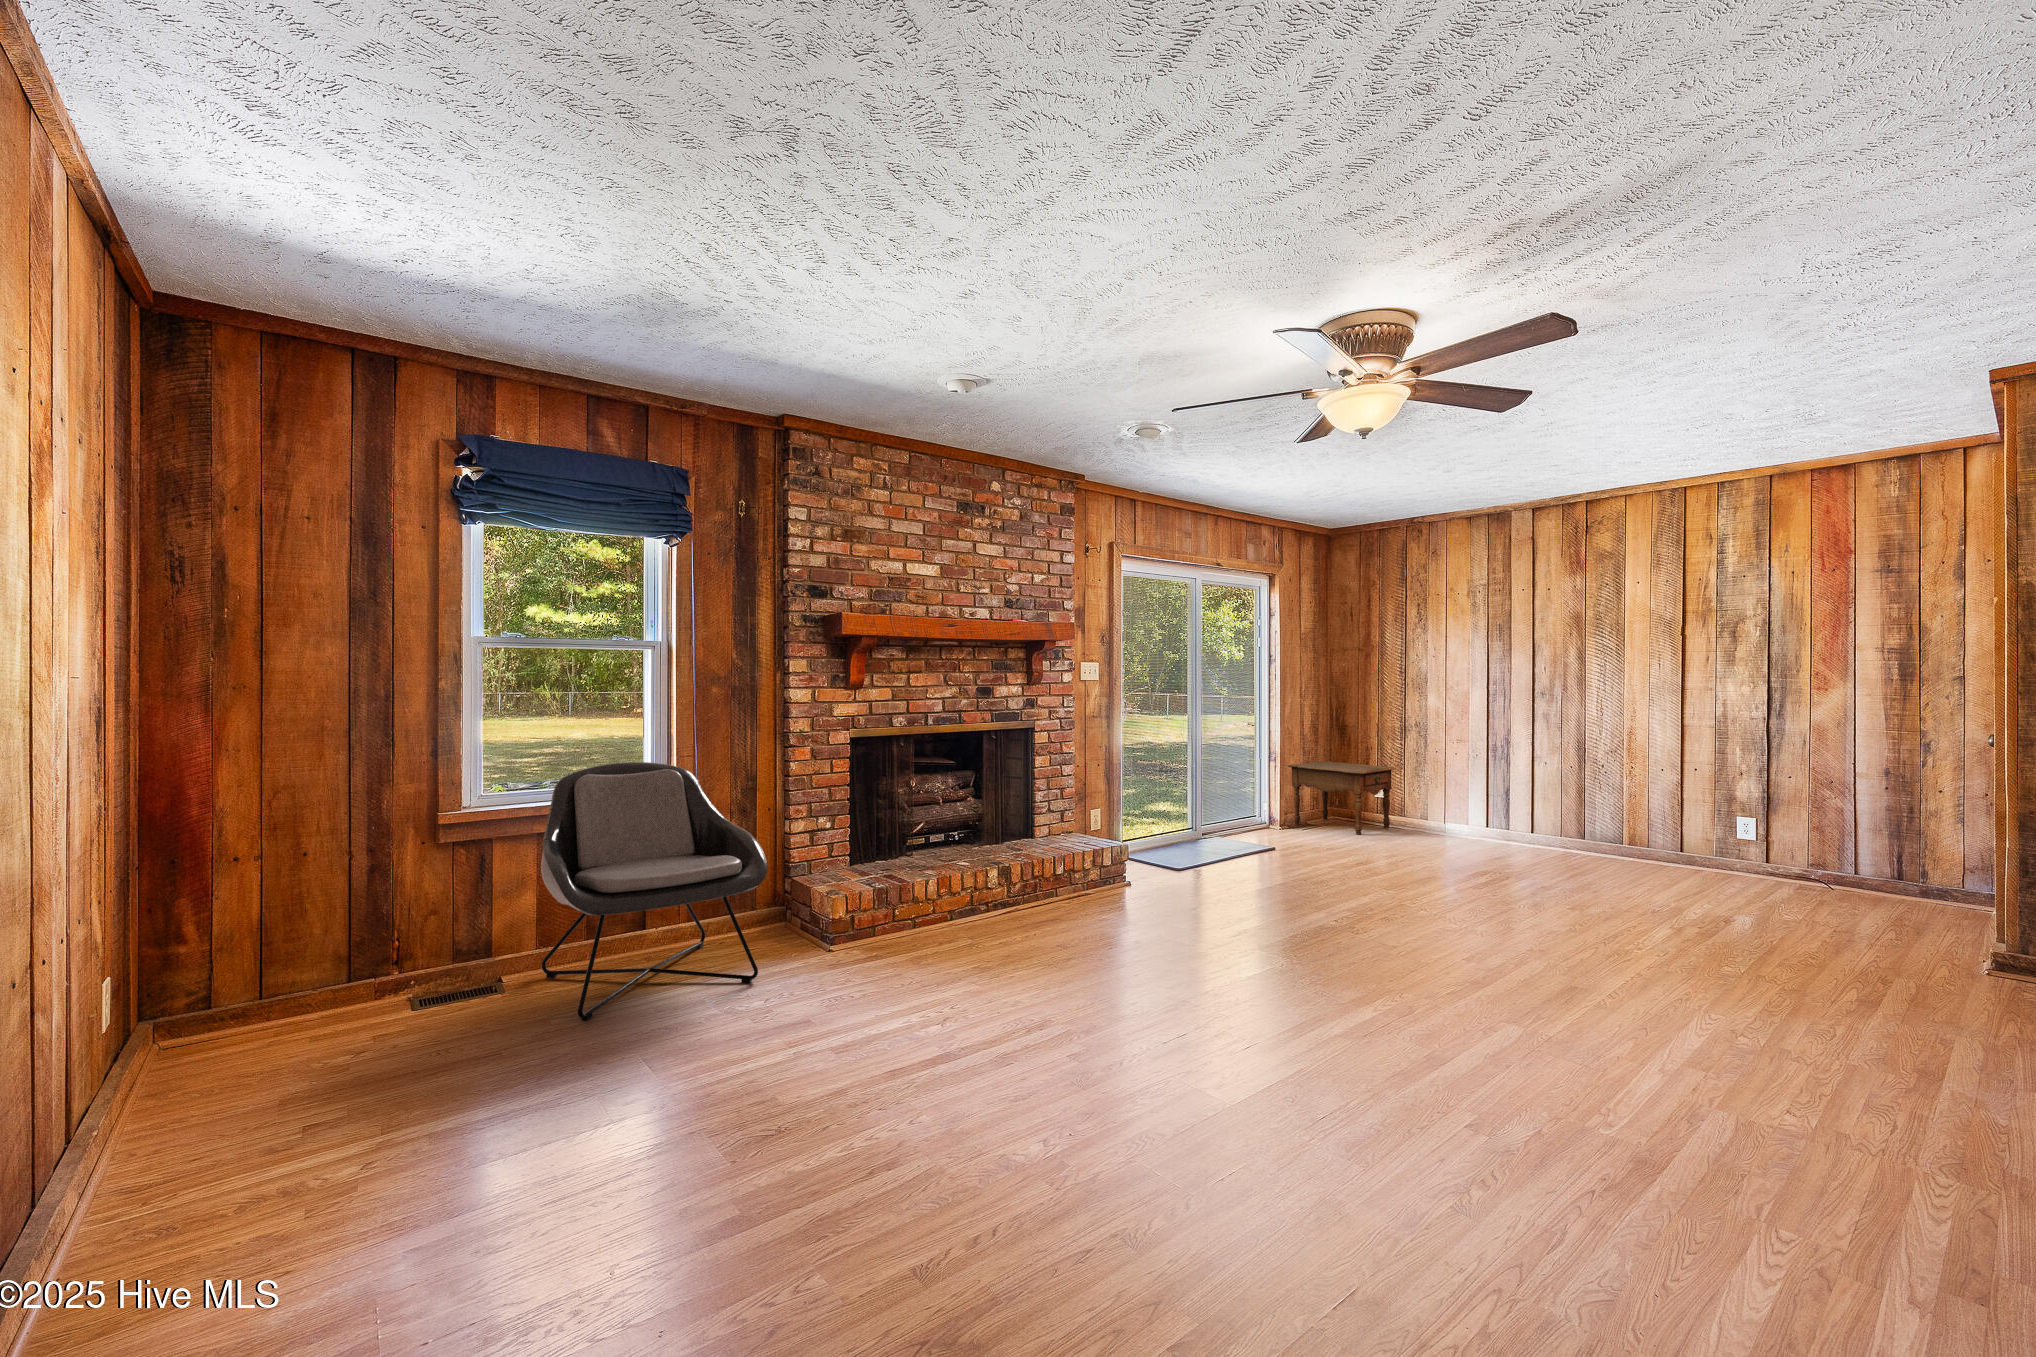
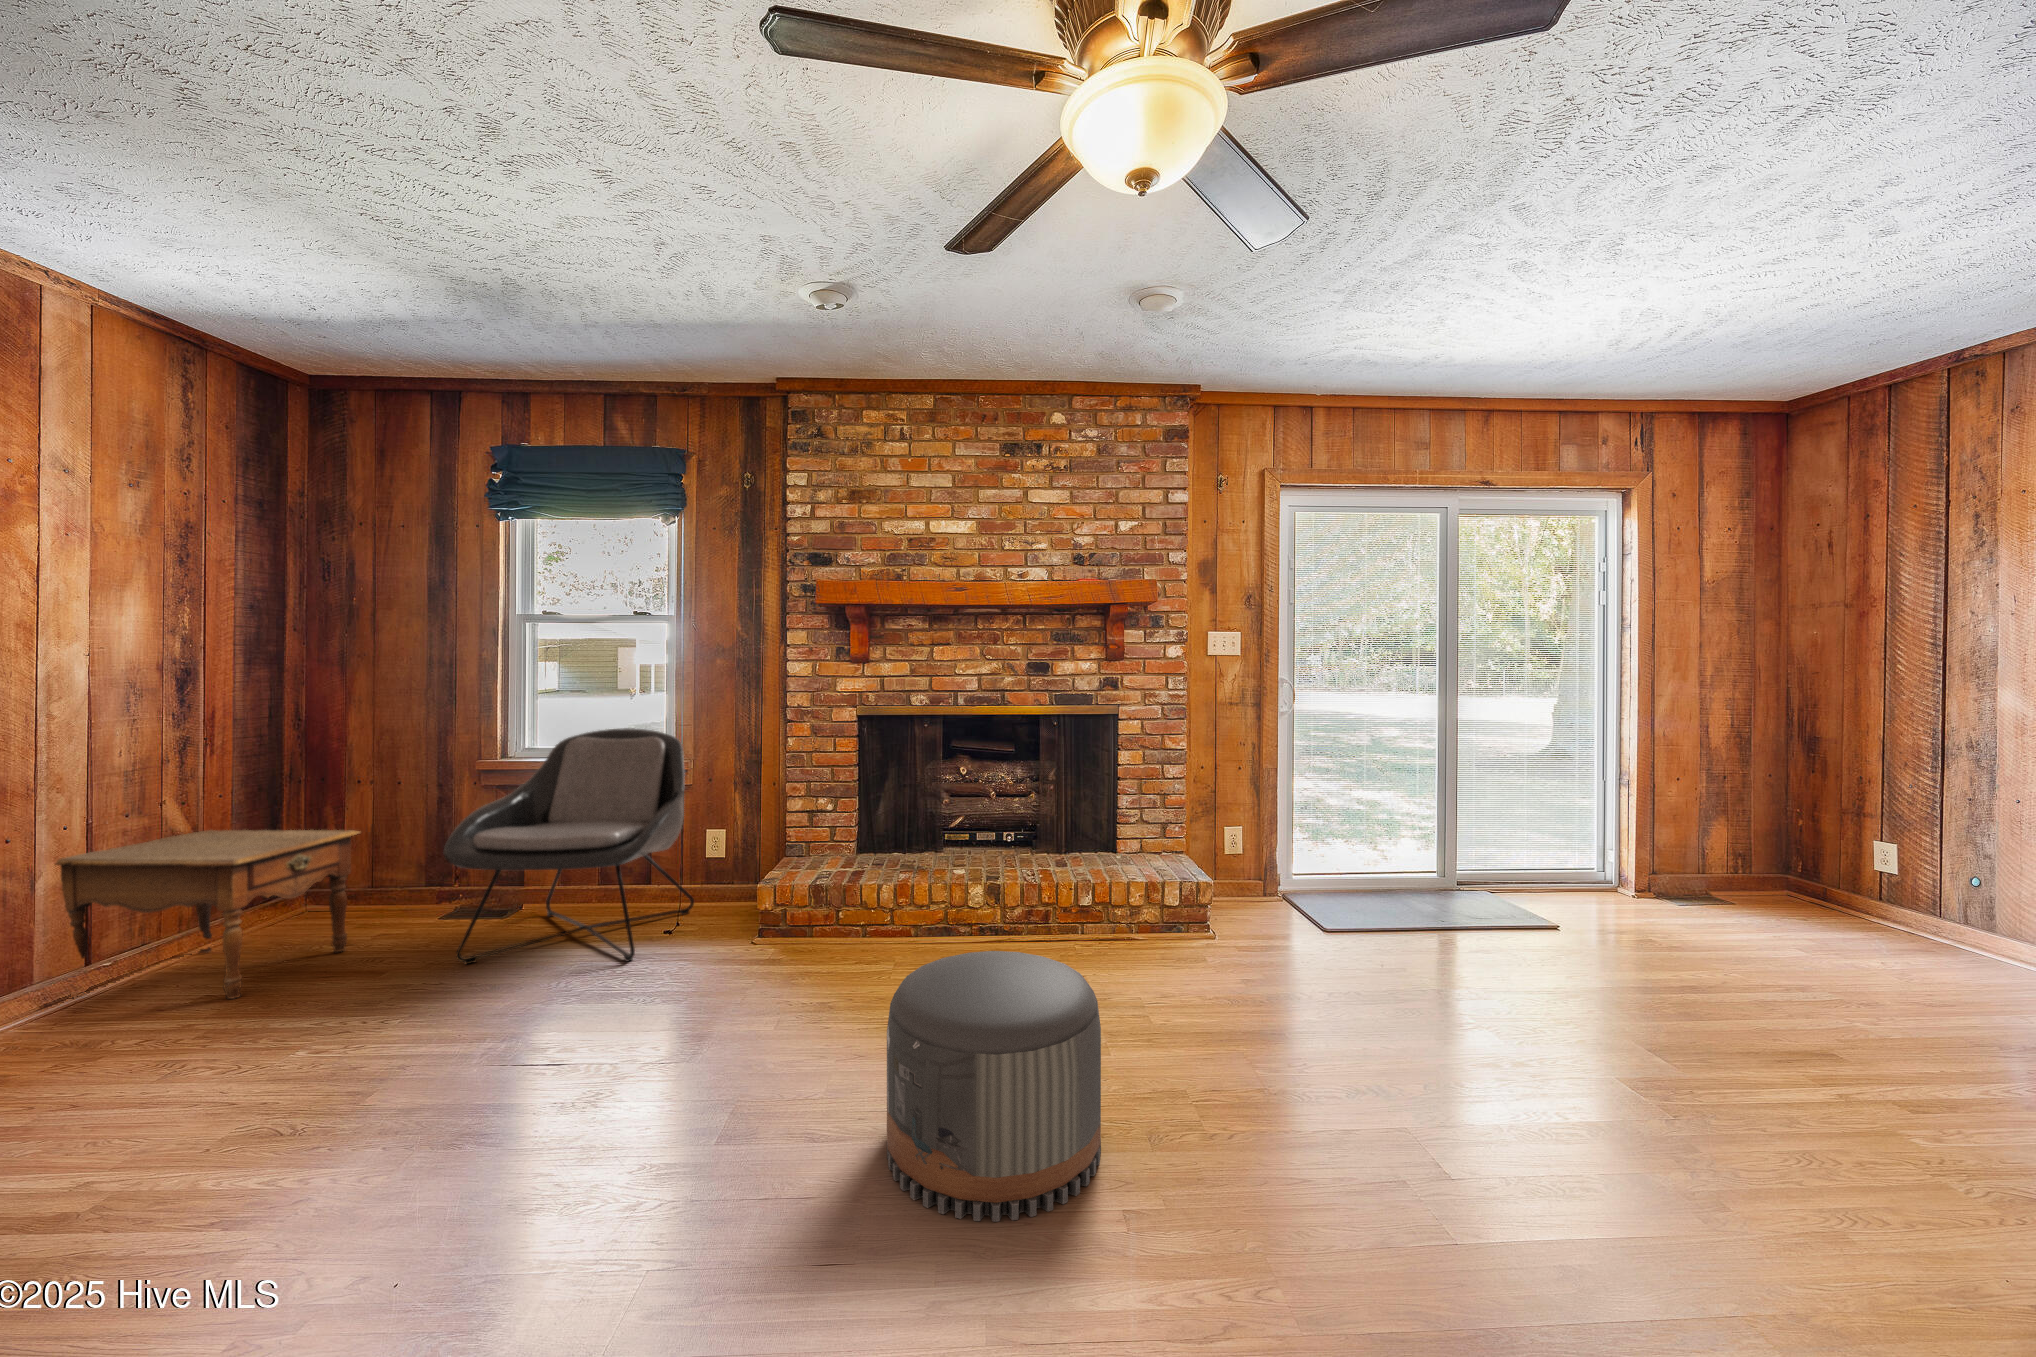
side table: present [1288,761,1396,834] -> present [56,830,361,999]
pouf: none [1145,877,1276,1011] -> present [887,951,1101,1222]

